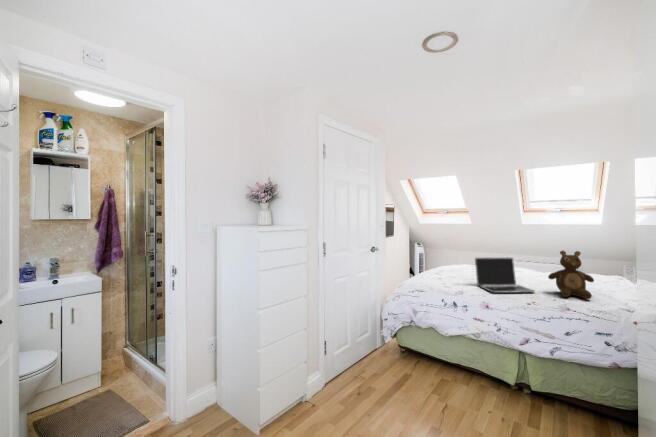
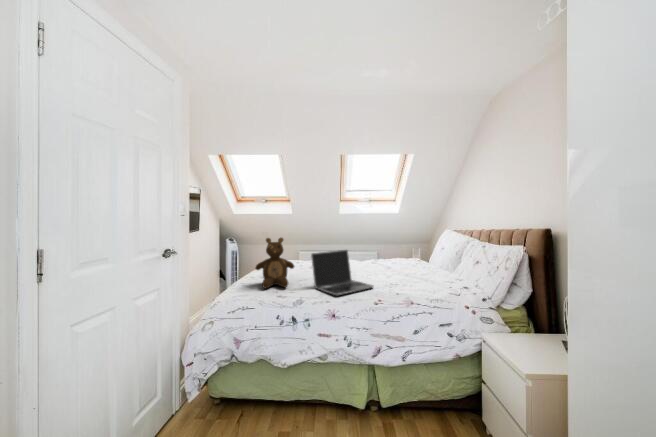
teddy bear: present [548,251,594,299] -> present [255,238,294,288]

